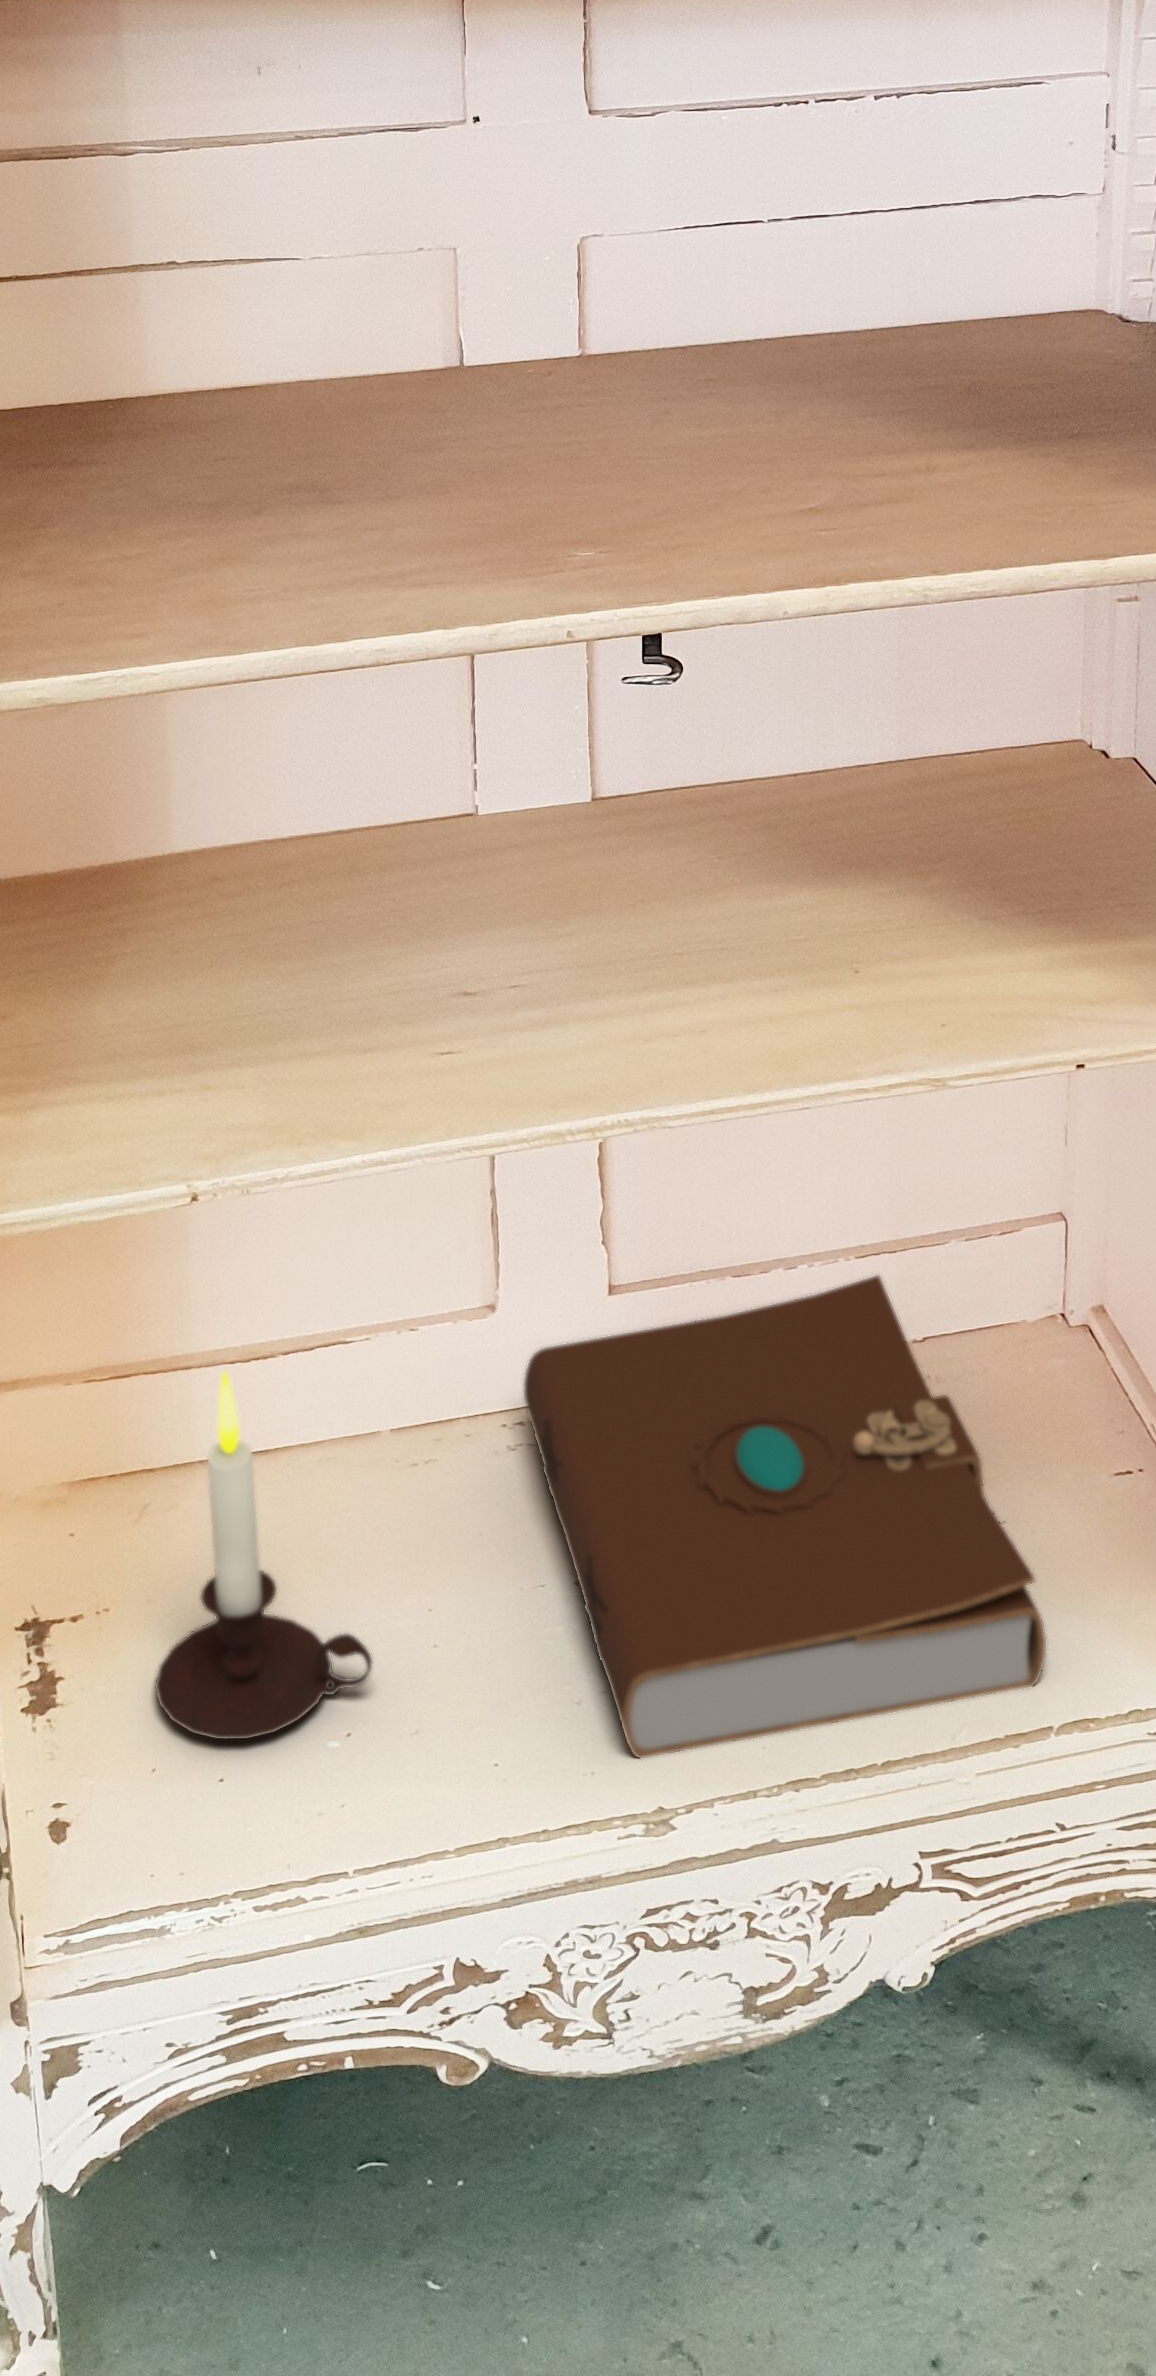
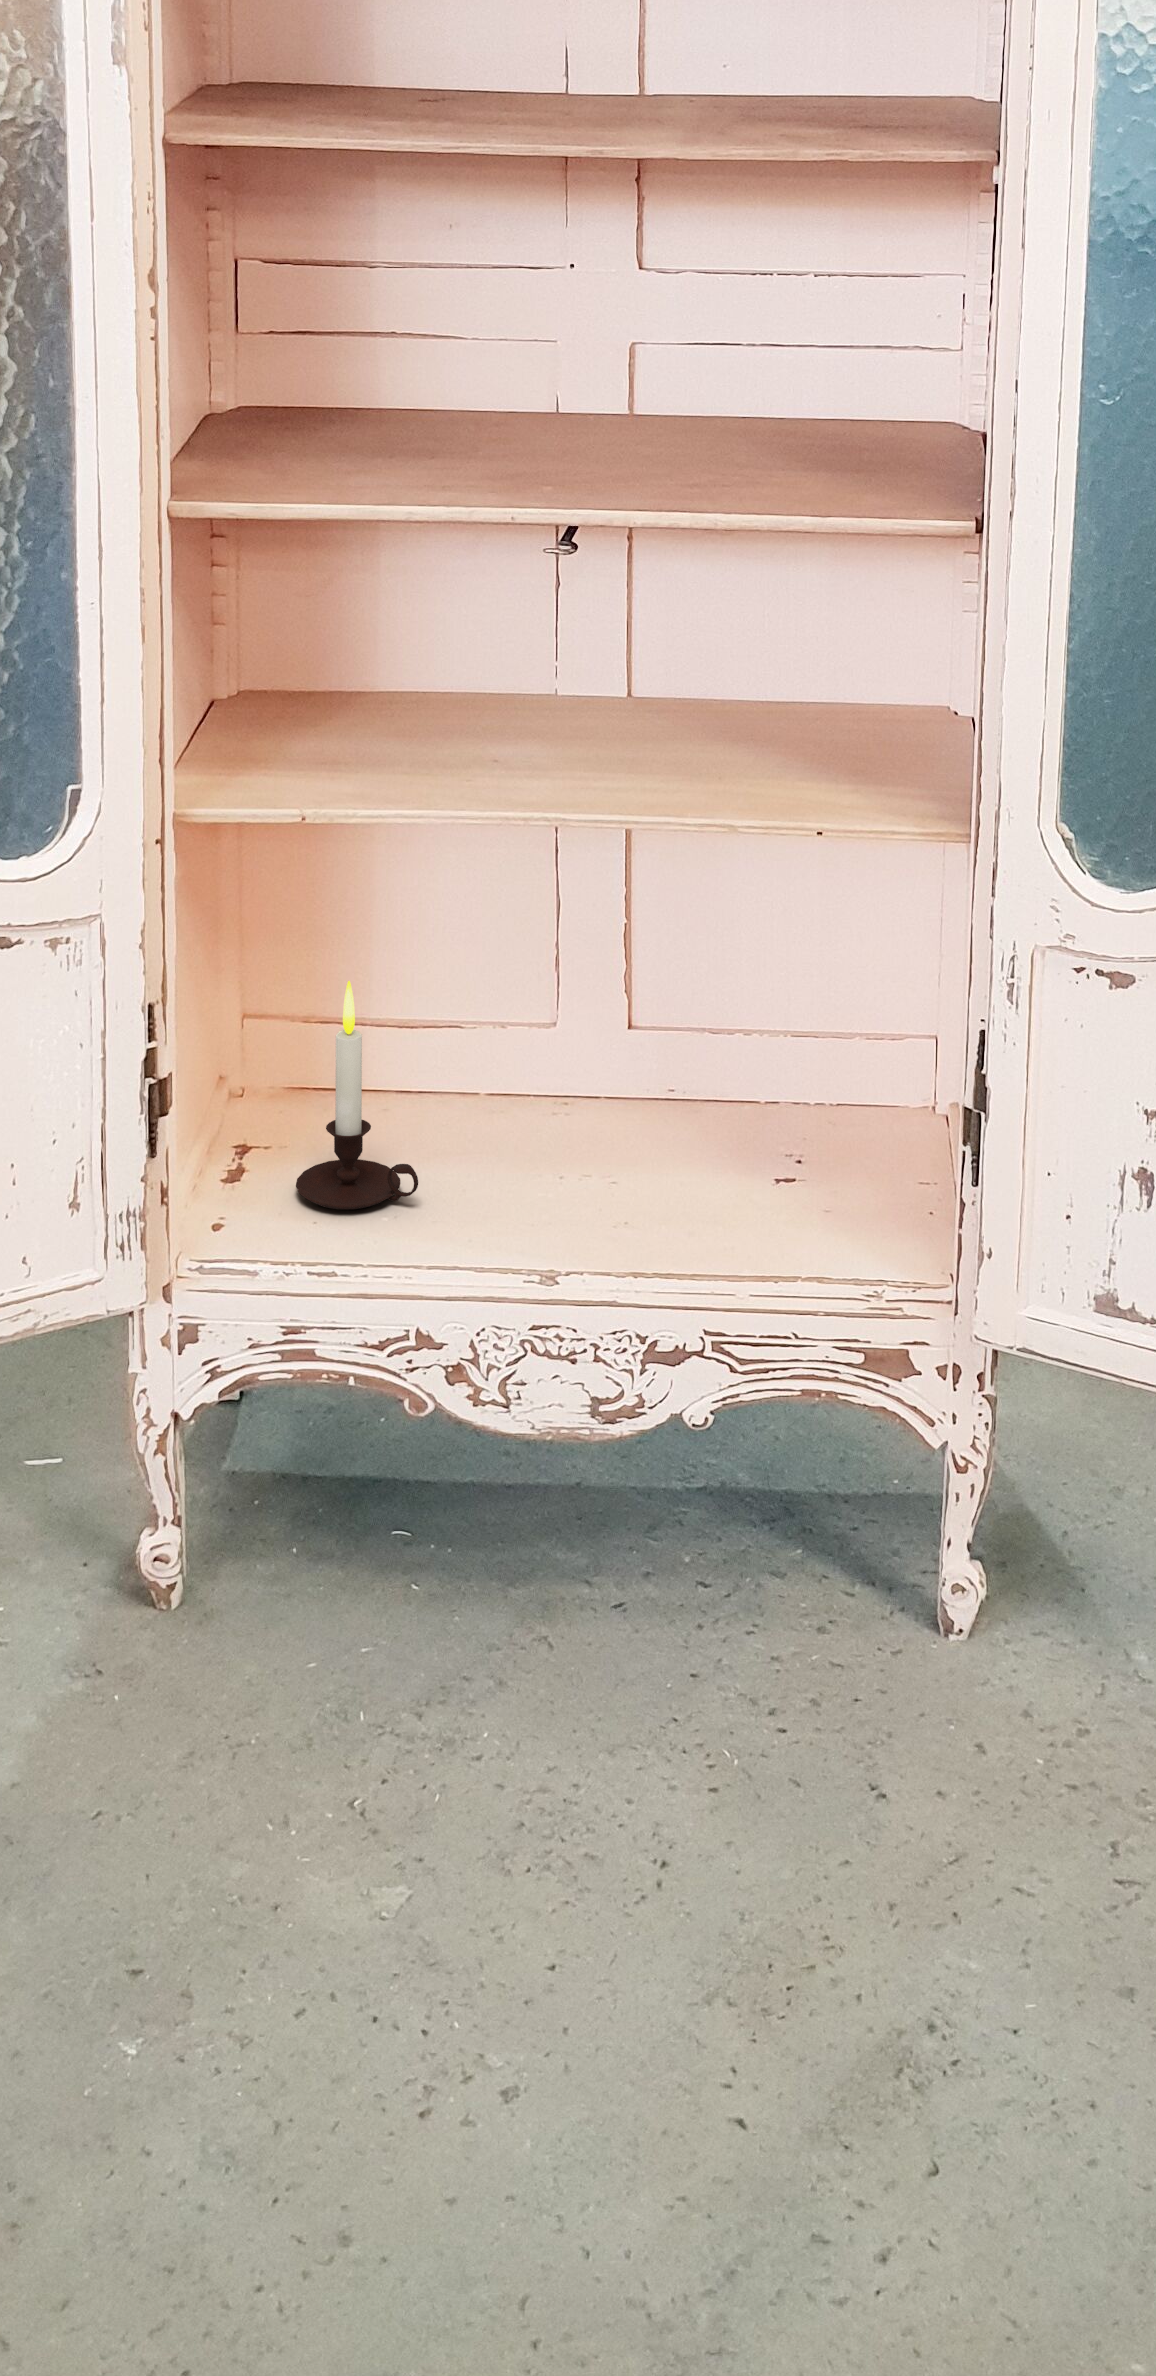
book: present [524,1276,1046,1758] -> none [546,1057,816,1270]

